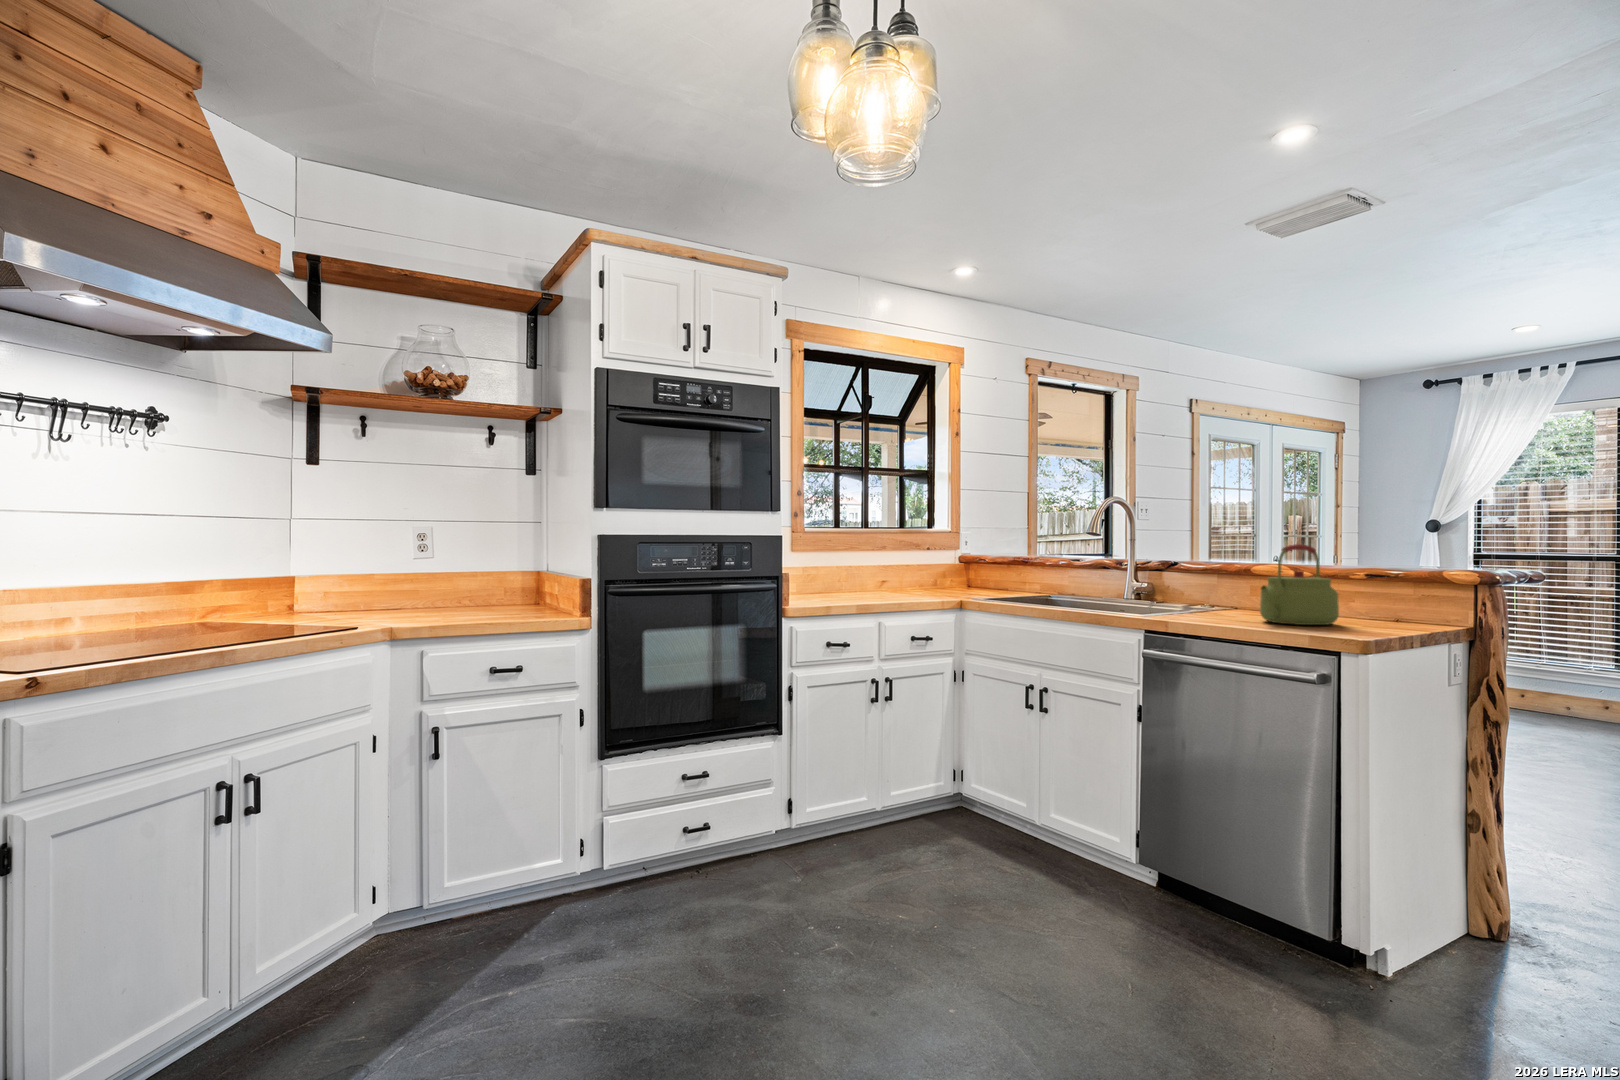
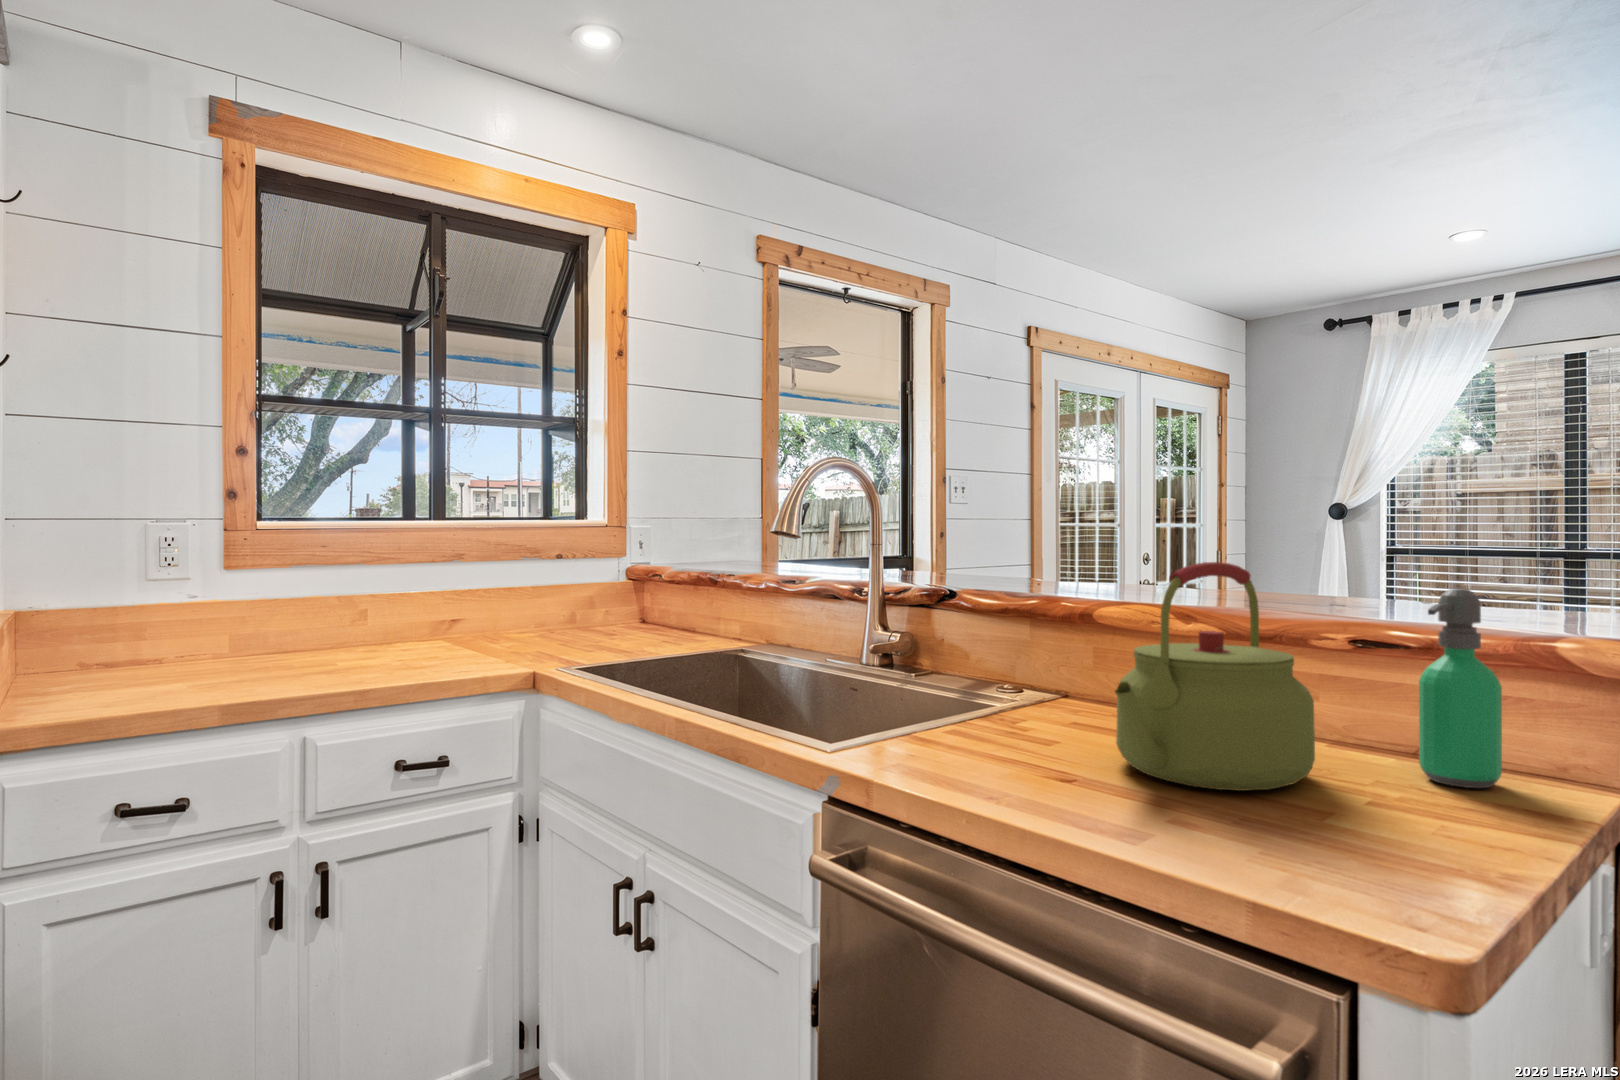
soap dispenser: none [1382,555,1413,627] -> present [1419,589,1502,788]

